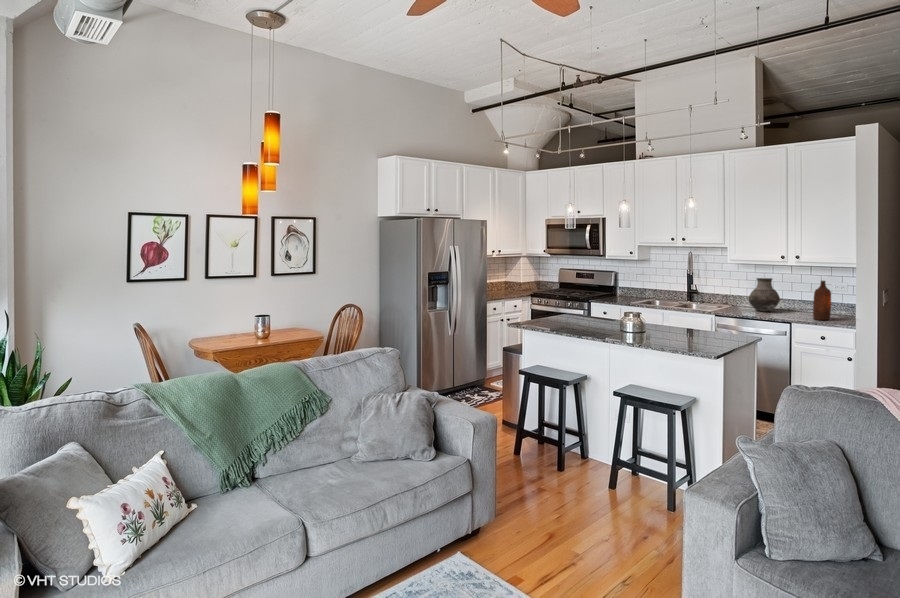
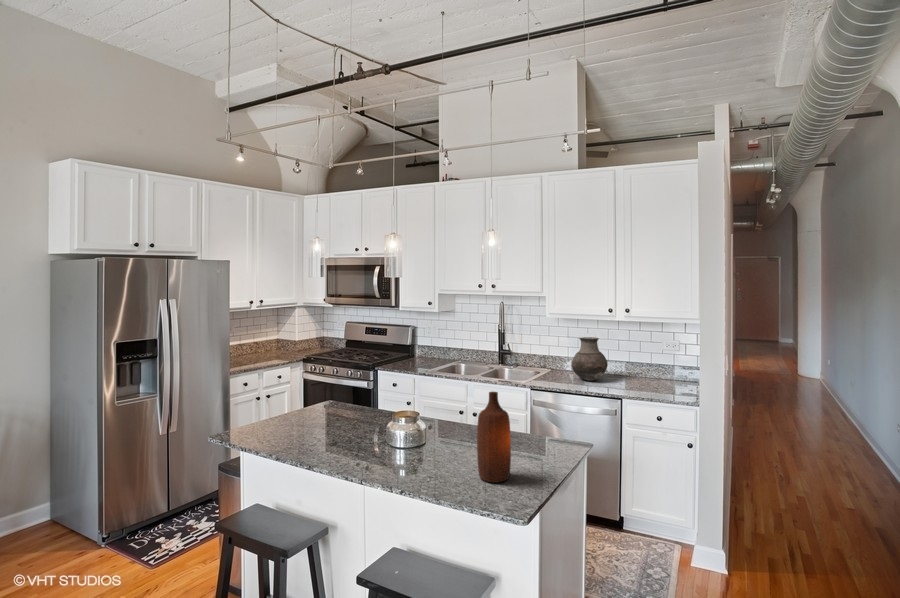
bottle: present [813,281,831,320] -> present [477,392,511,483]

